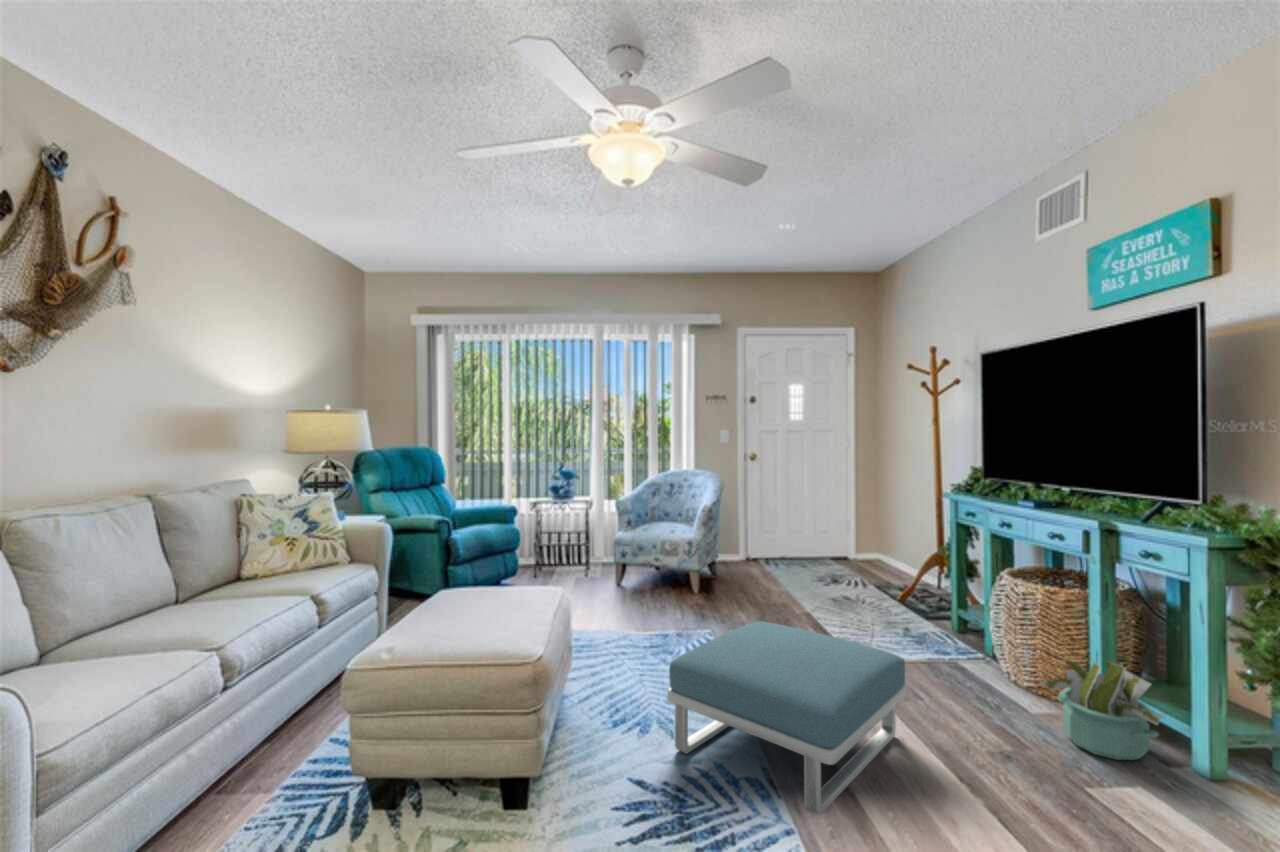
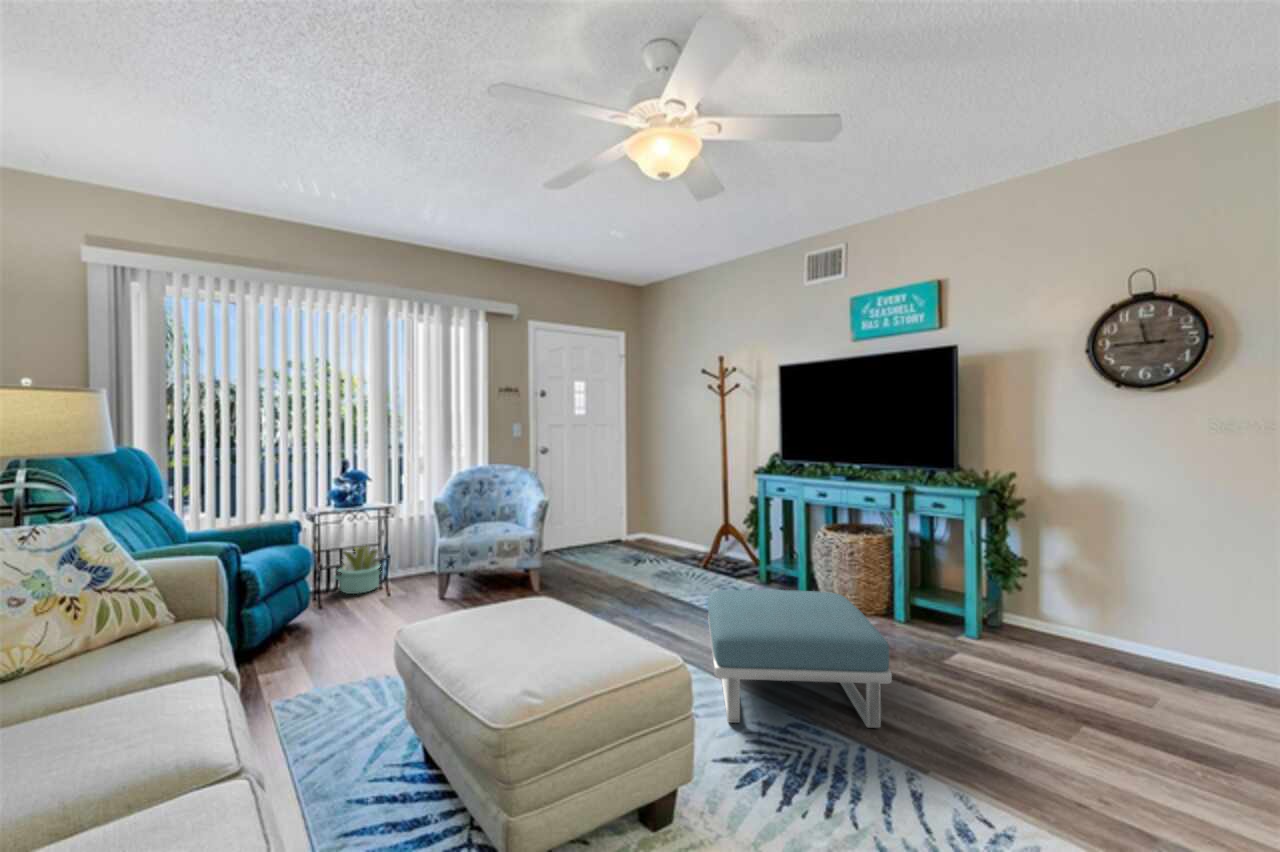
decorative plant: present [1040,660,1161,760] -> present [334,545,382,594]

